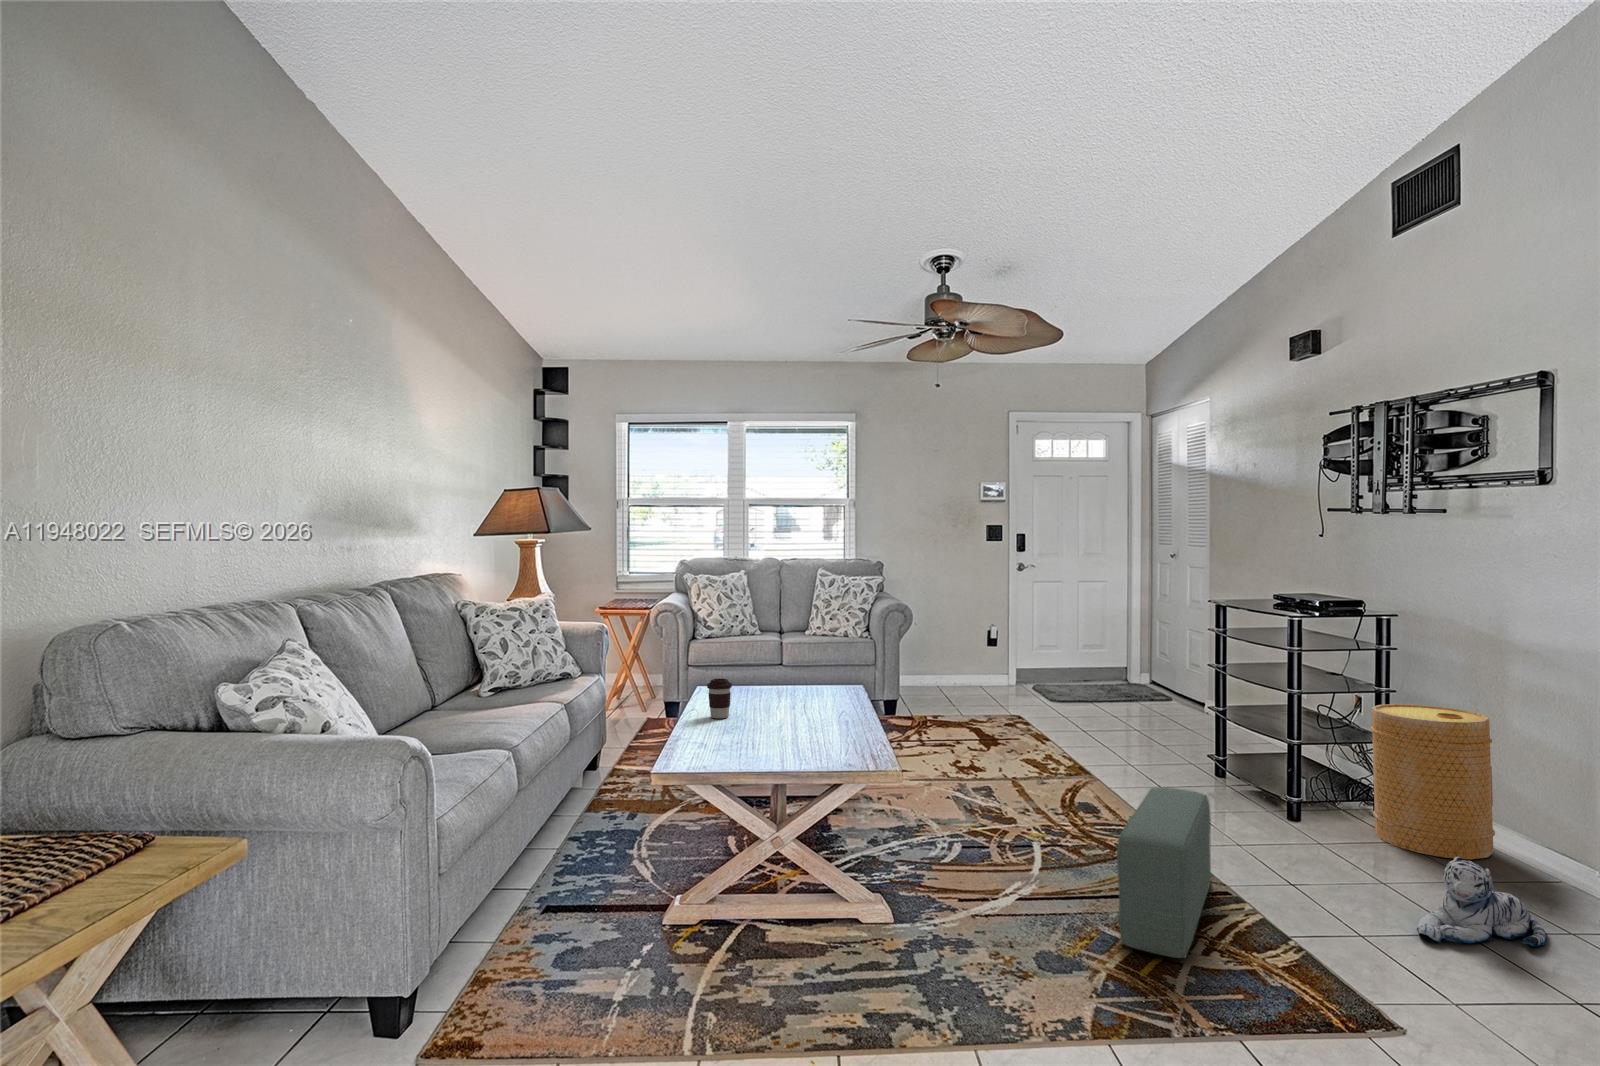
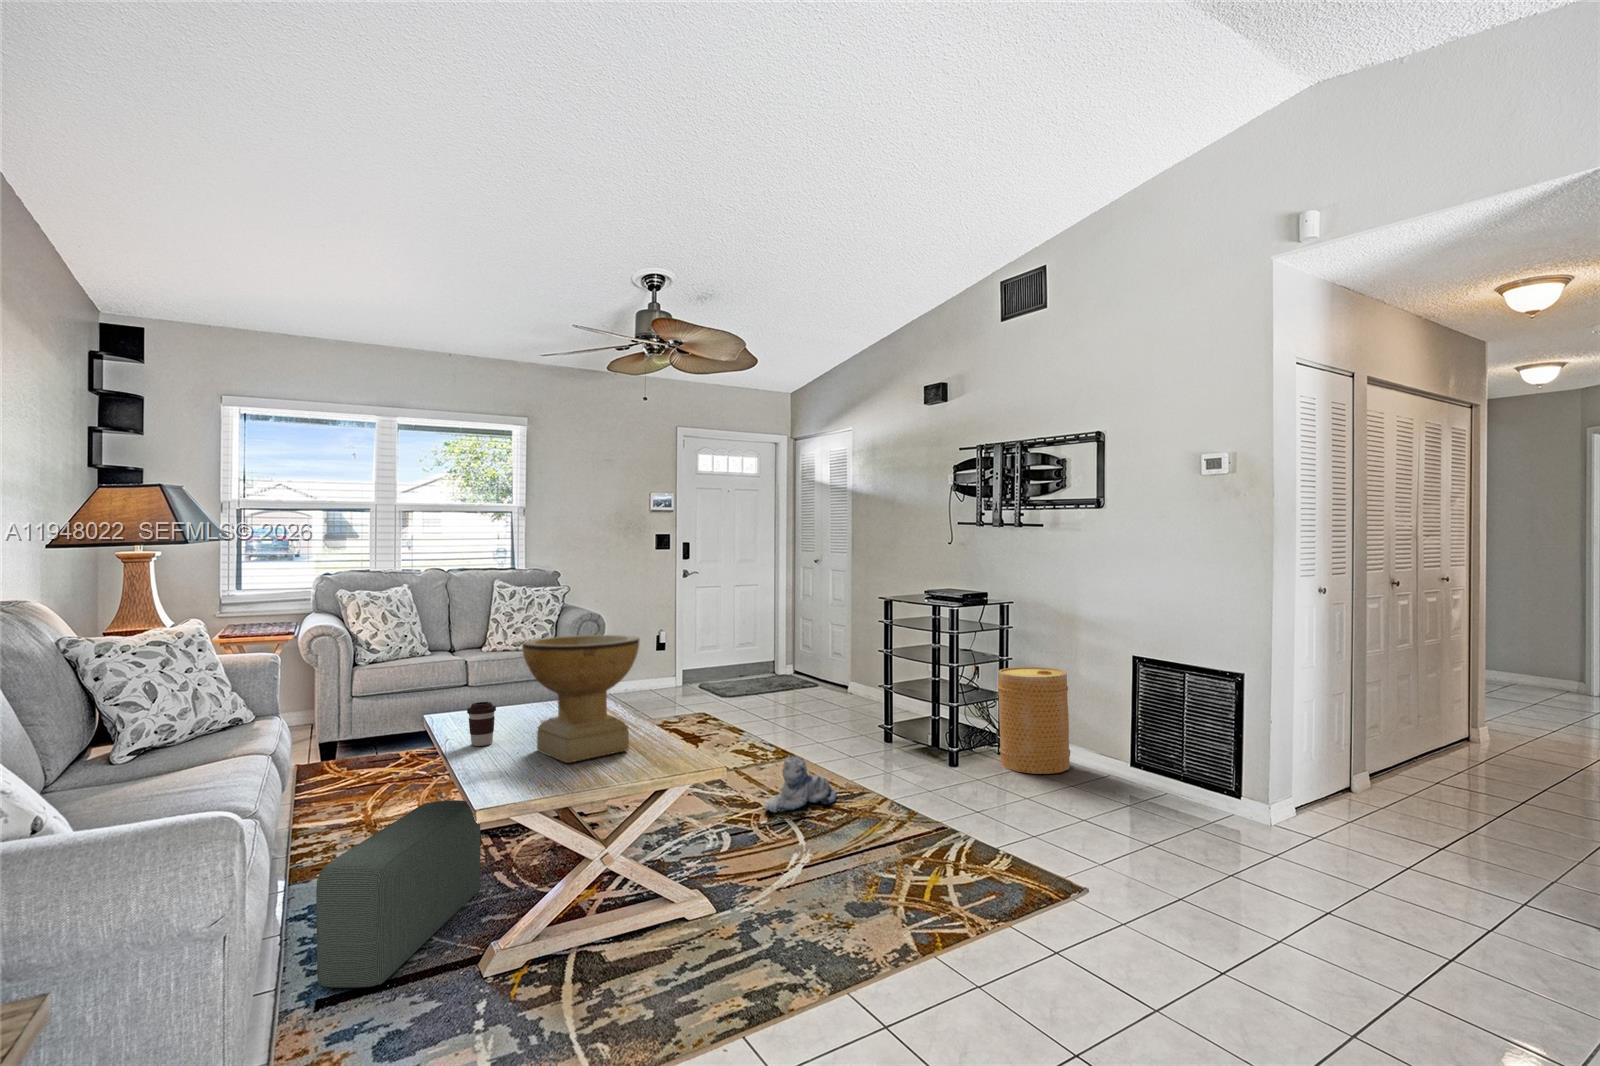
decorative bowl: none [738,623,848,744] -> present [522,635,639,763]
pouf: present [1117,787,1211,958] -> present [316,800,481,988]
plush toy: present [1417,857,1547,947] -> present [765,755,837,813]

